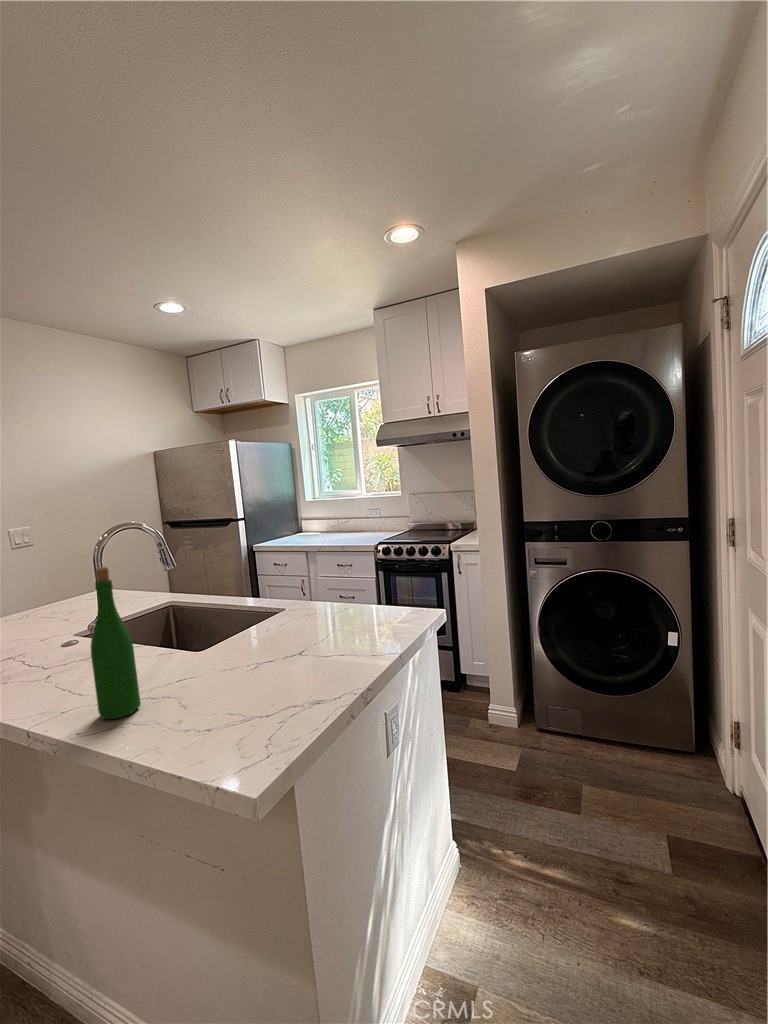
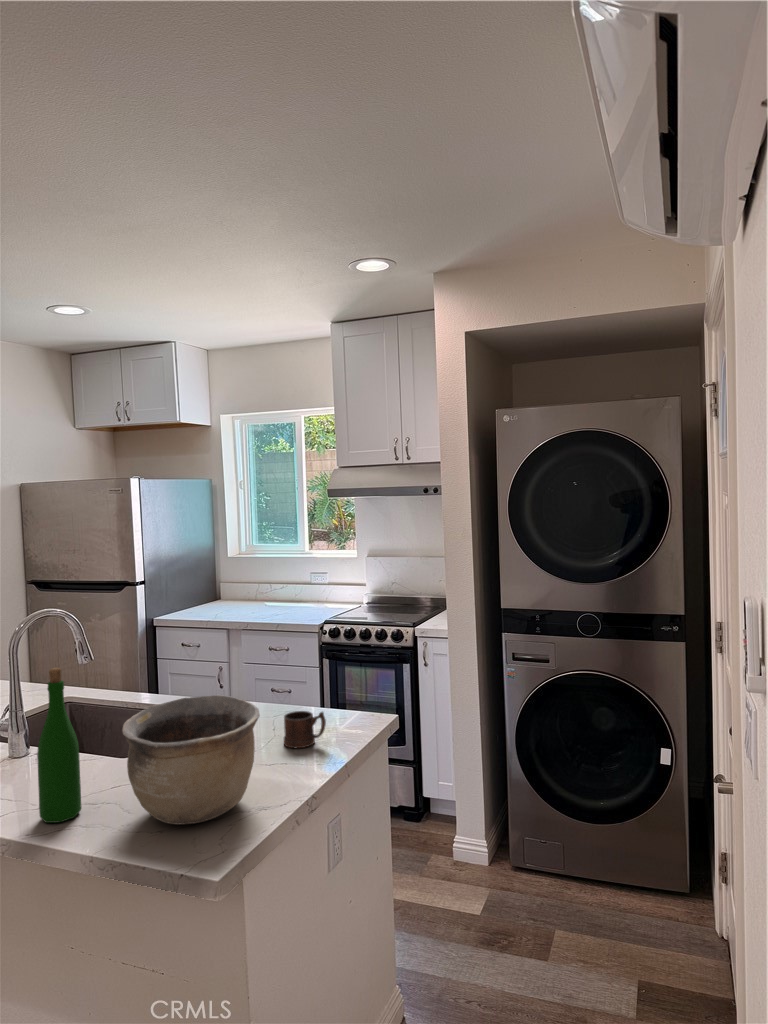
bowl: none [165,591,308,722] -> present [122,695,260,825]
mug: none [340,606,379,641] -> present [284,711,326,748]

